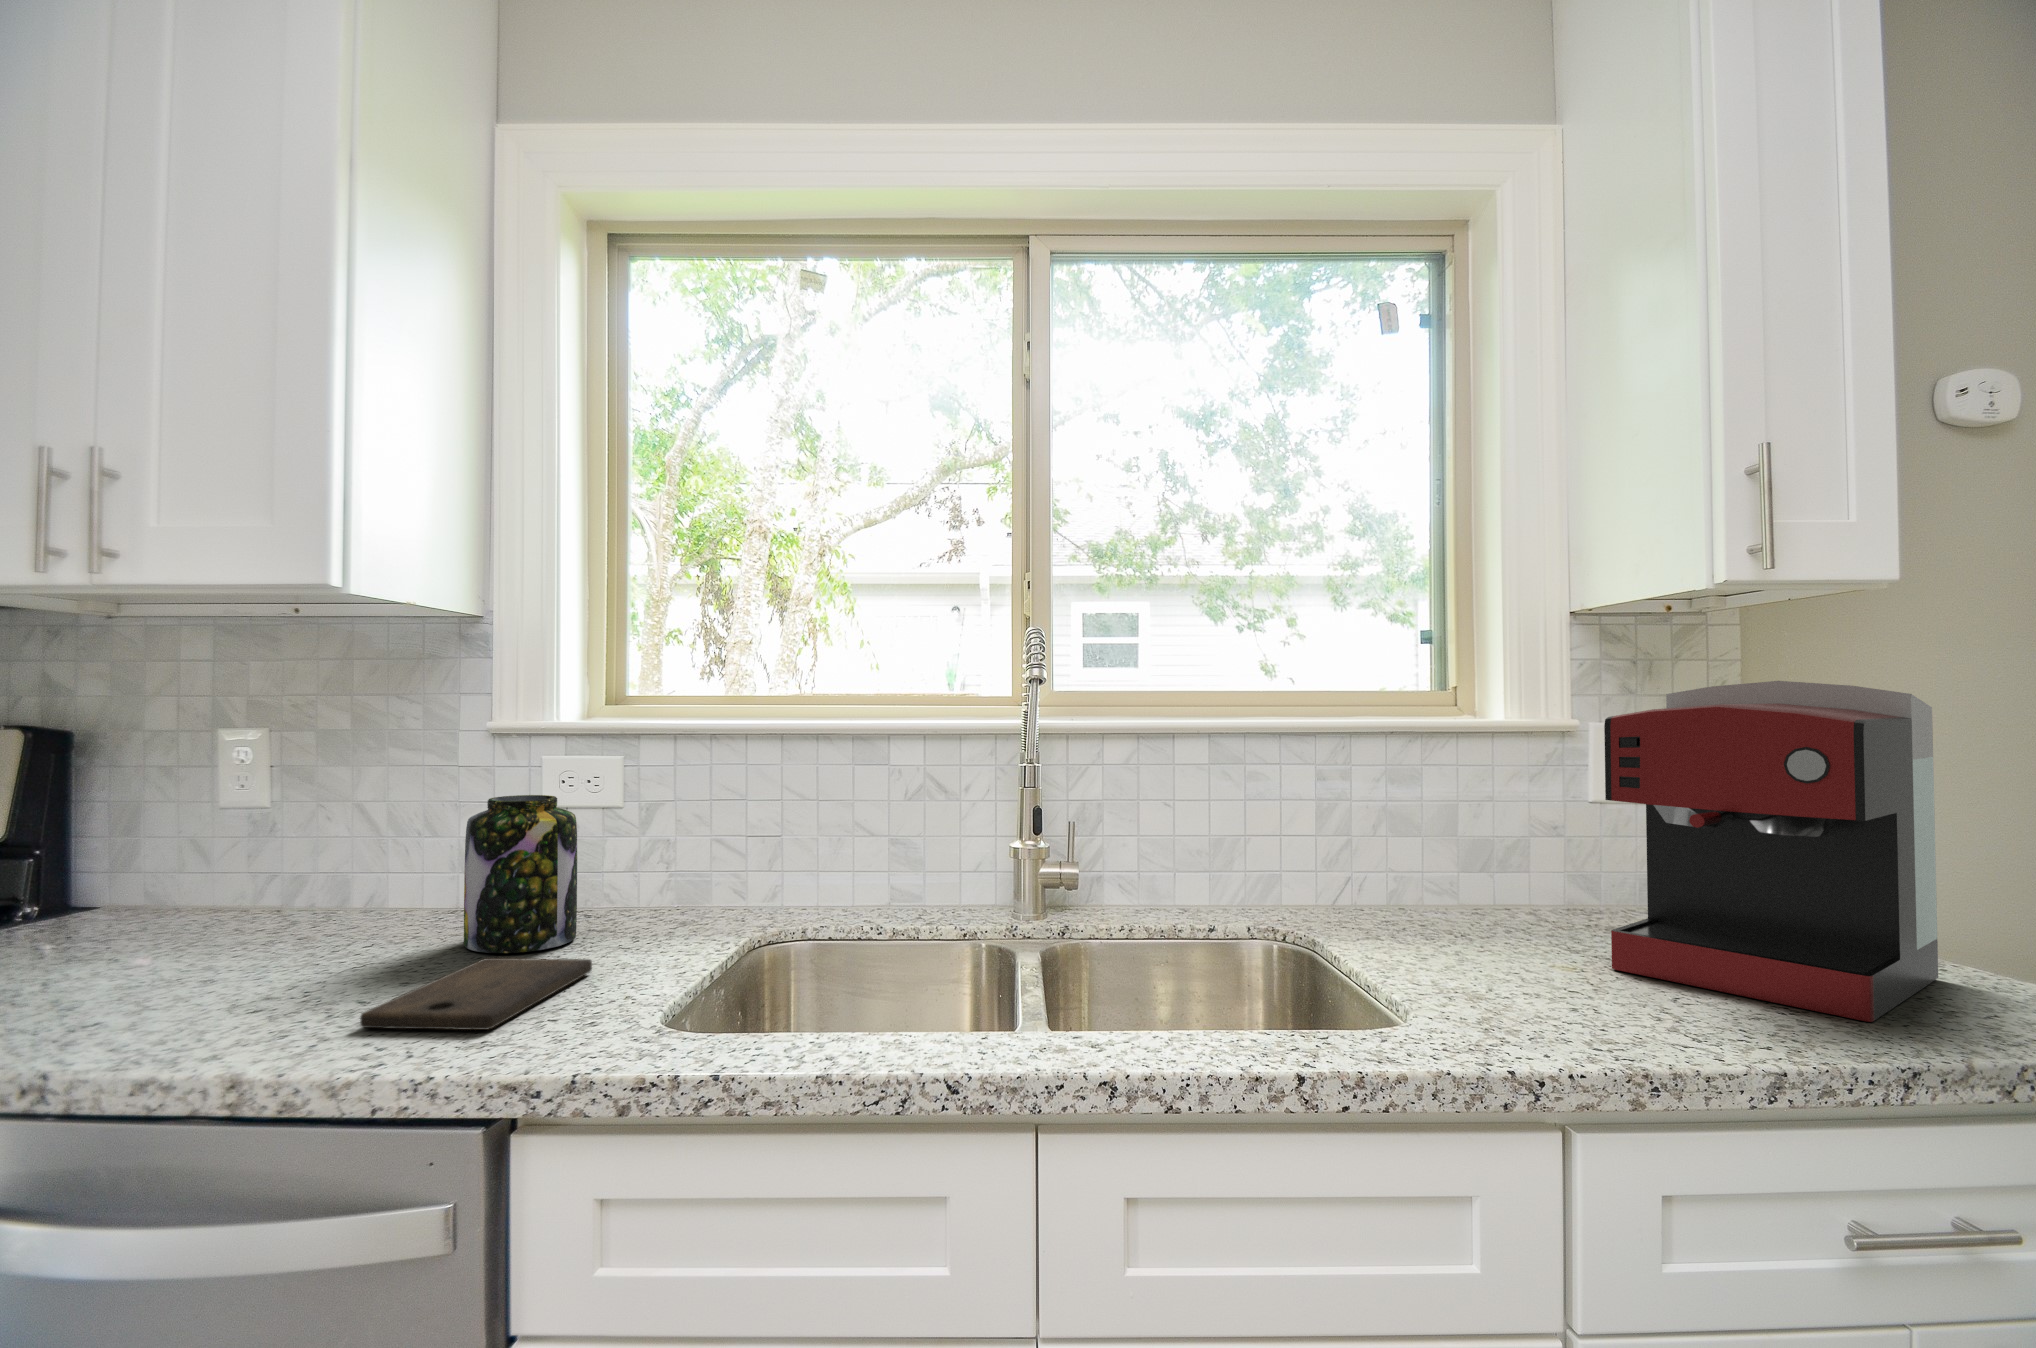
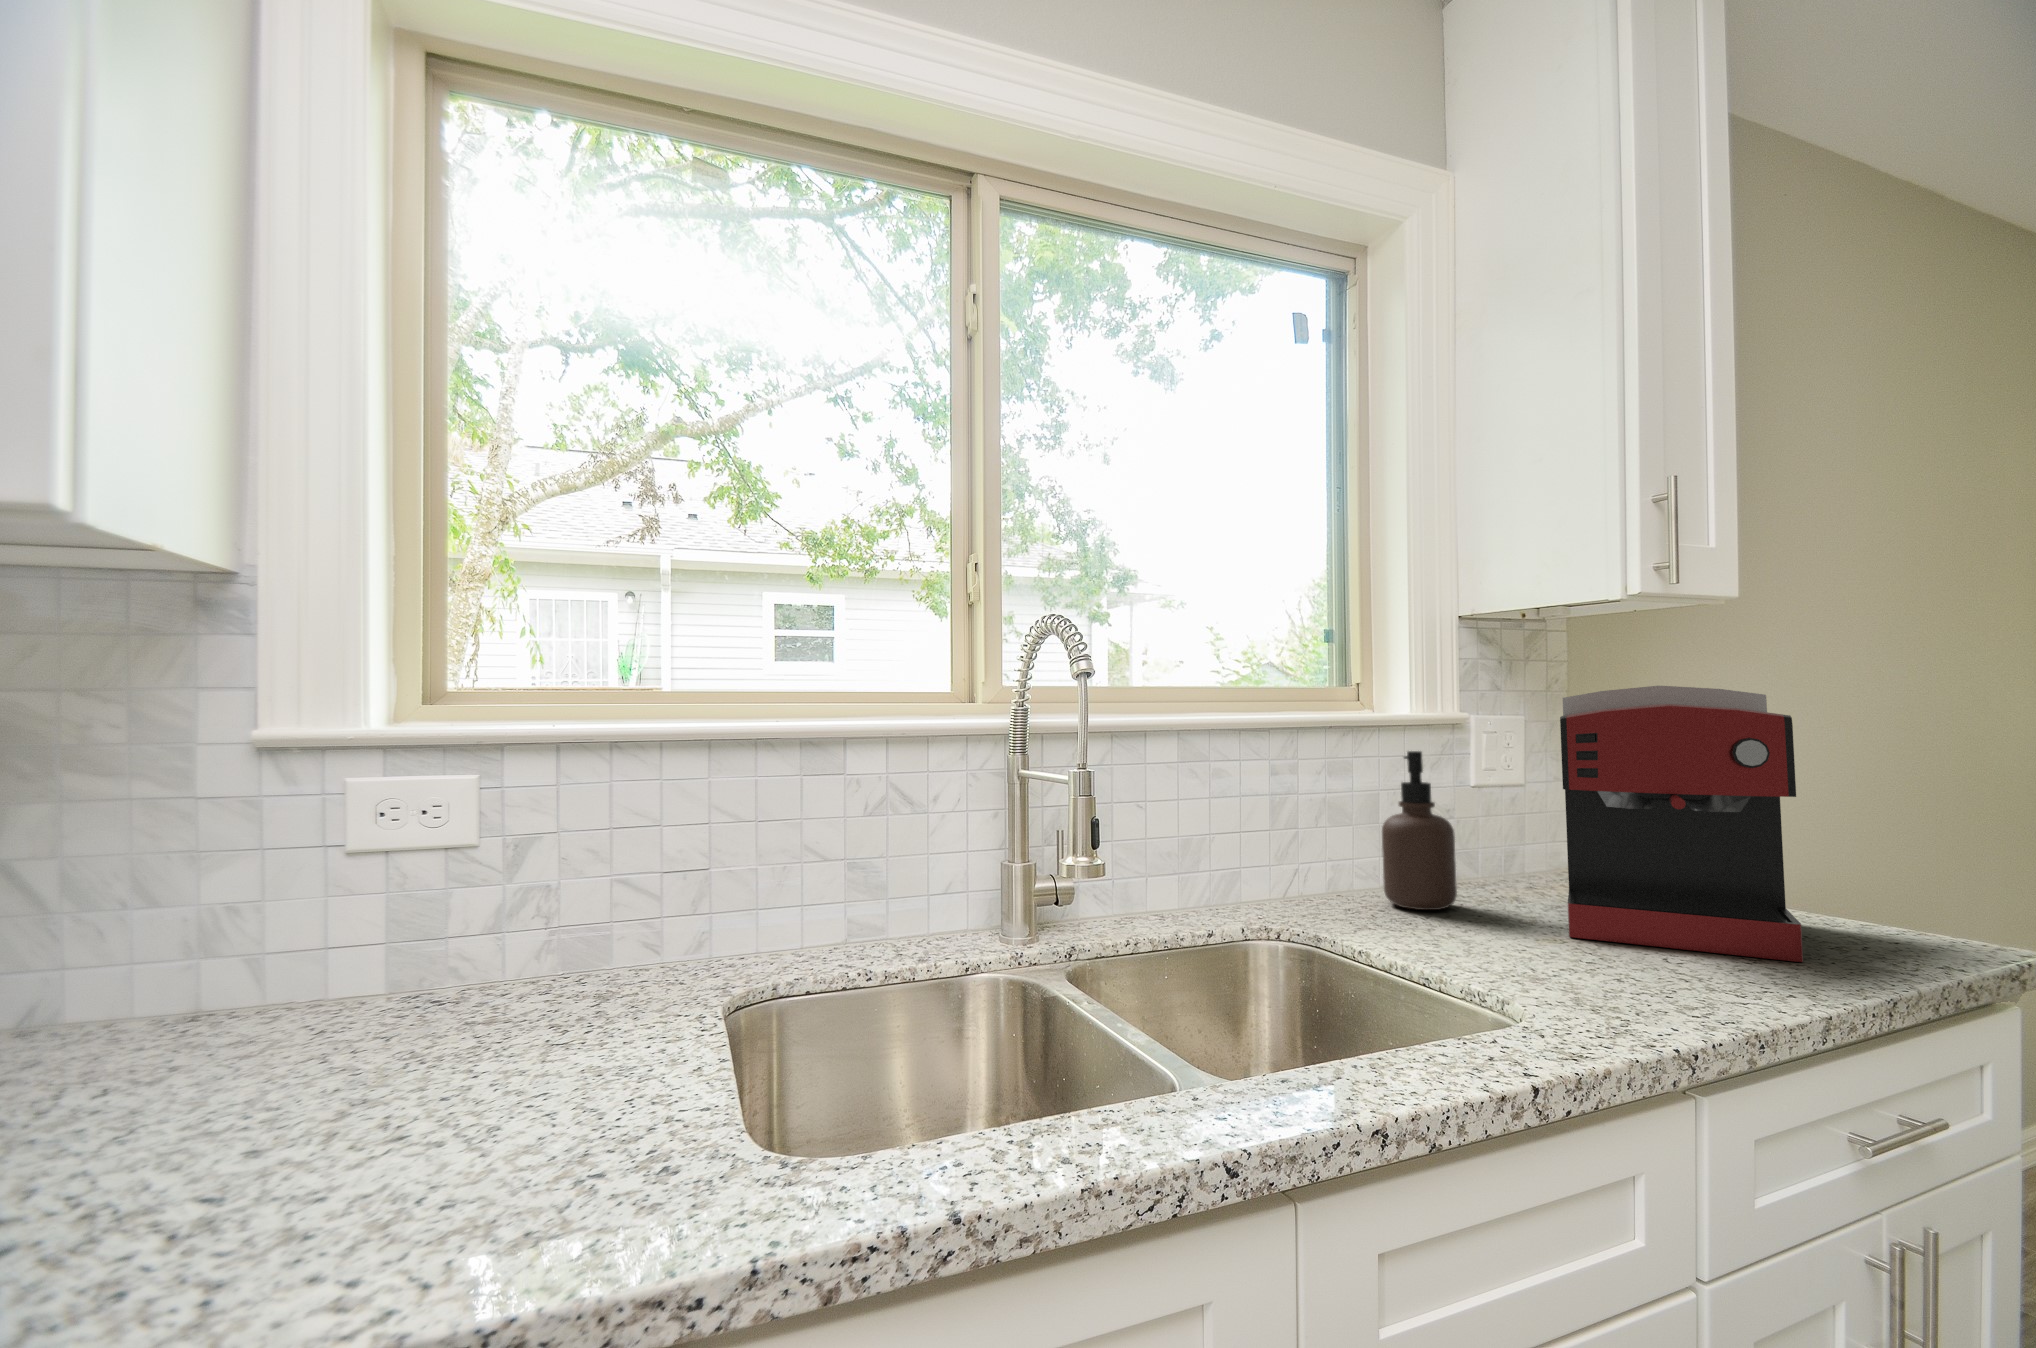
soap dispenser: none [1452,752,1535,930] -> present [1382,751,1457,910]
jar: present [464,795,577,953] -> none [327,843,502,1075]
cutting board: present [360,958,592,1030] -> none [289,1065,587,1247]

